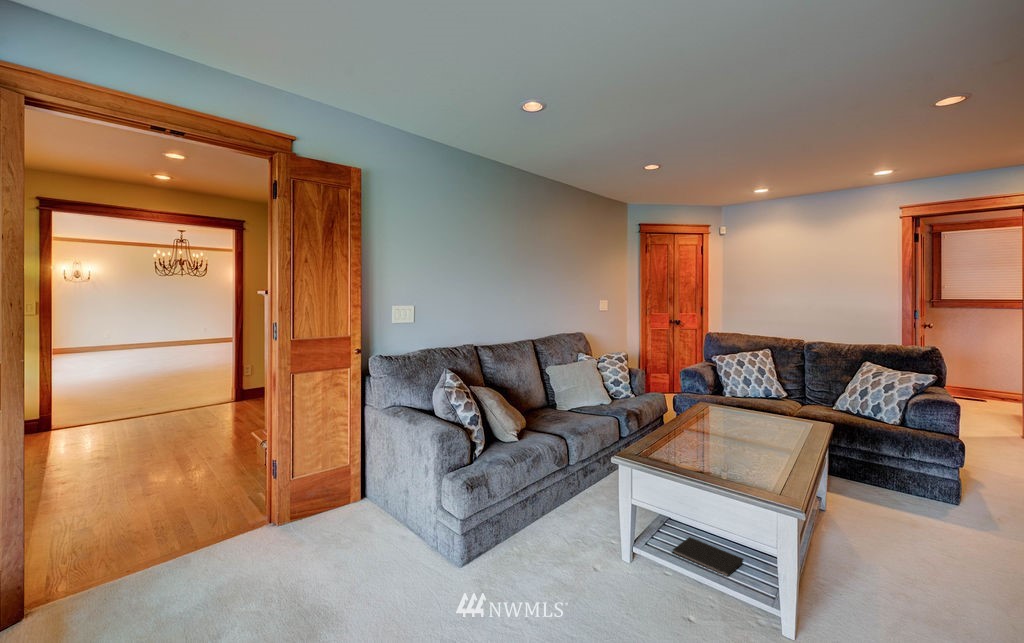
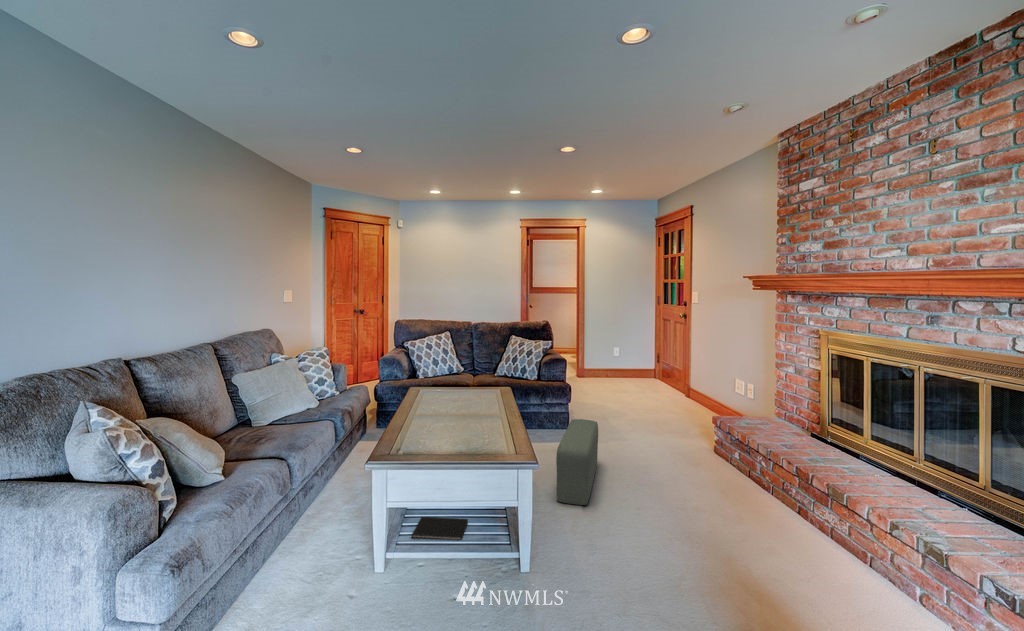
pouf: none [891,486,998,612] -> present [556,419,598,505]

